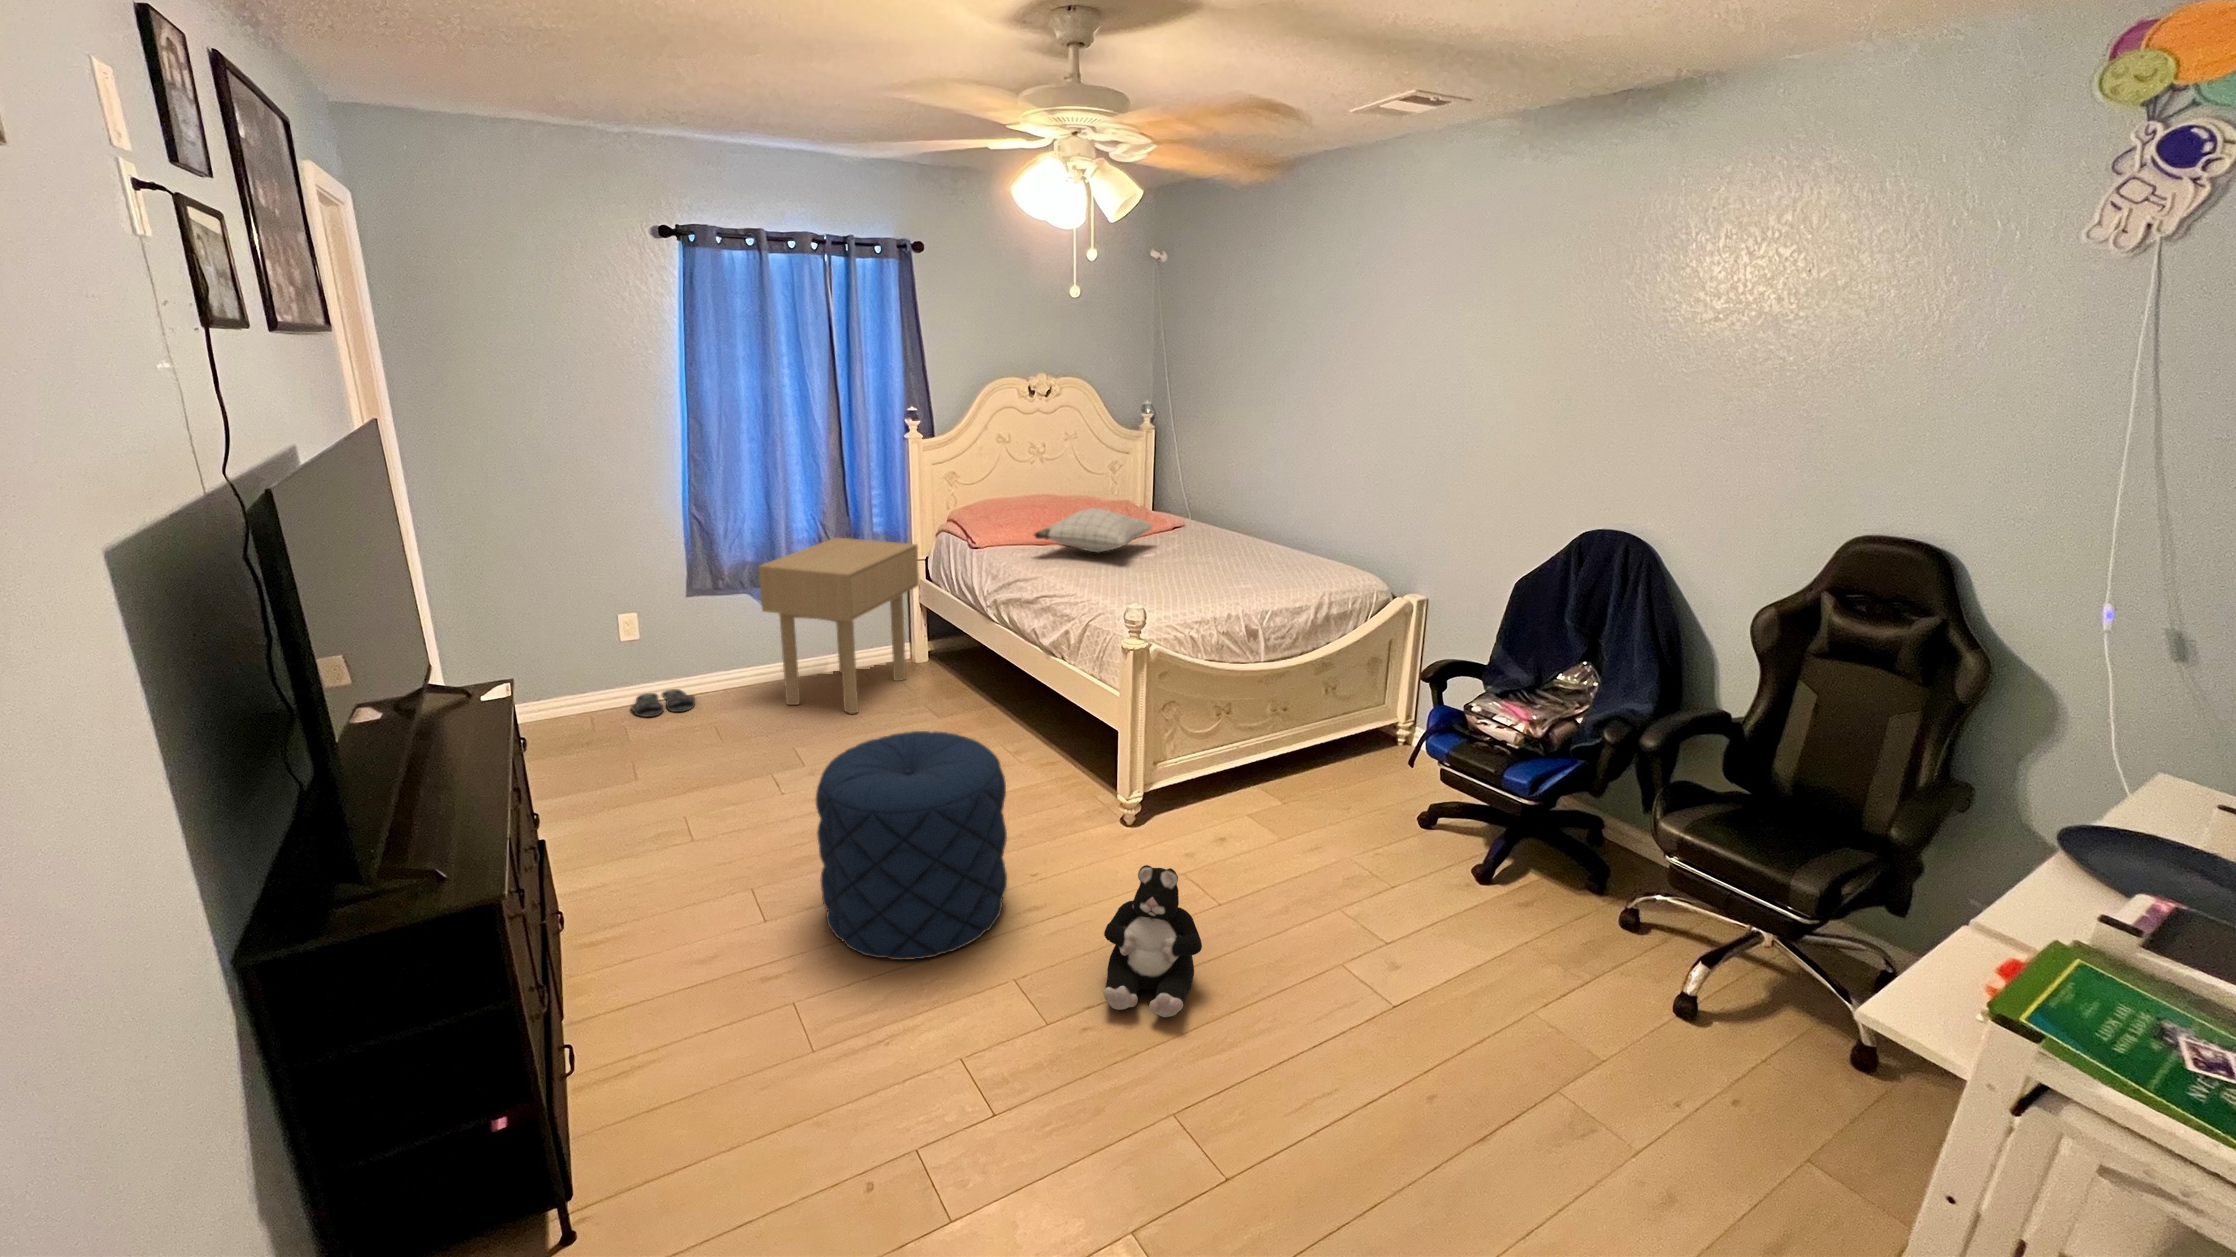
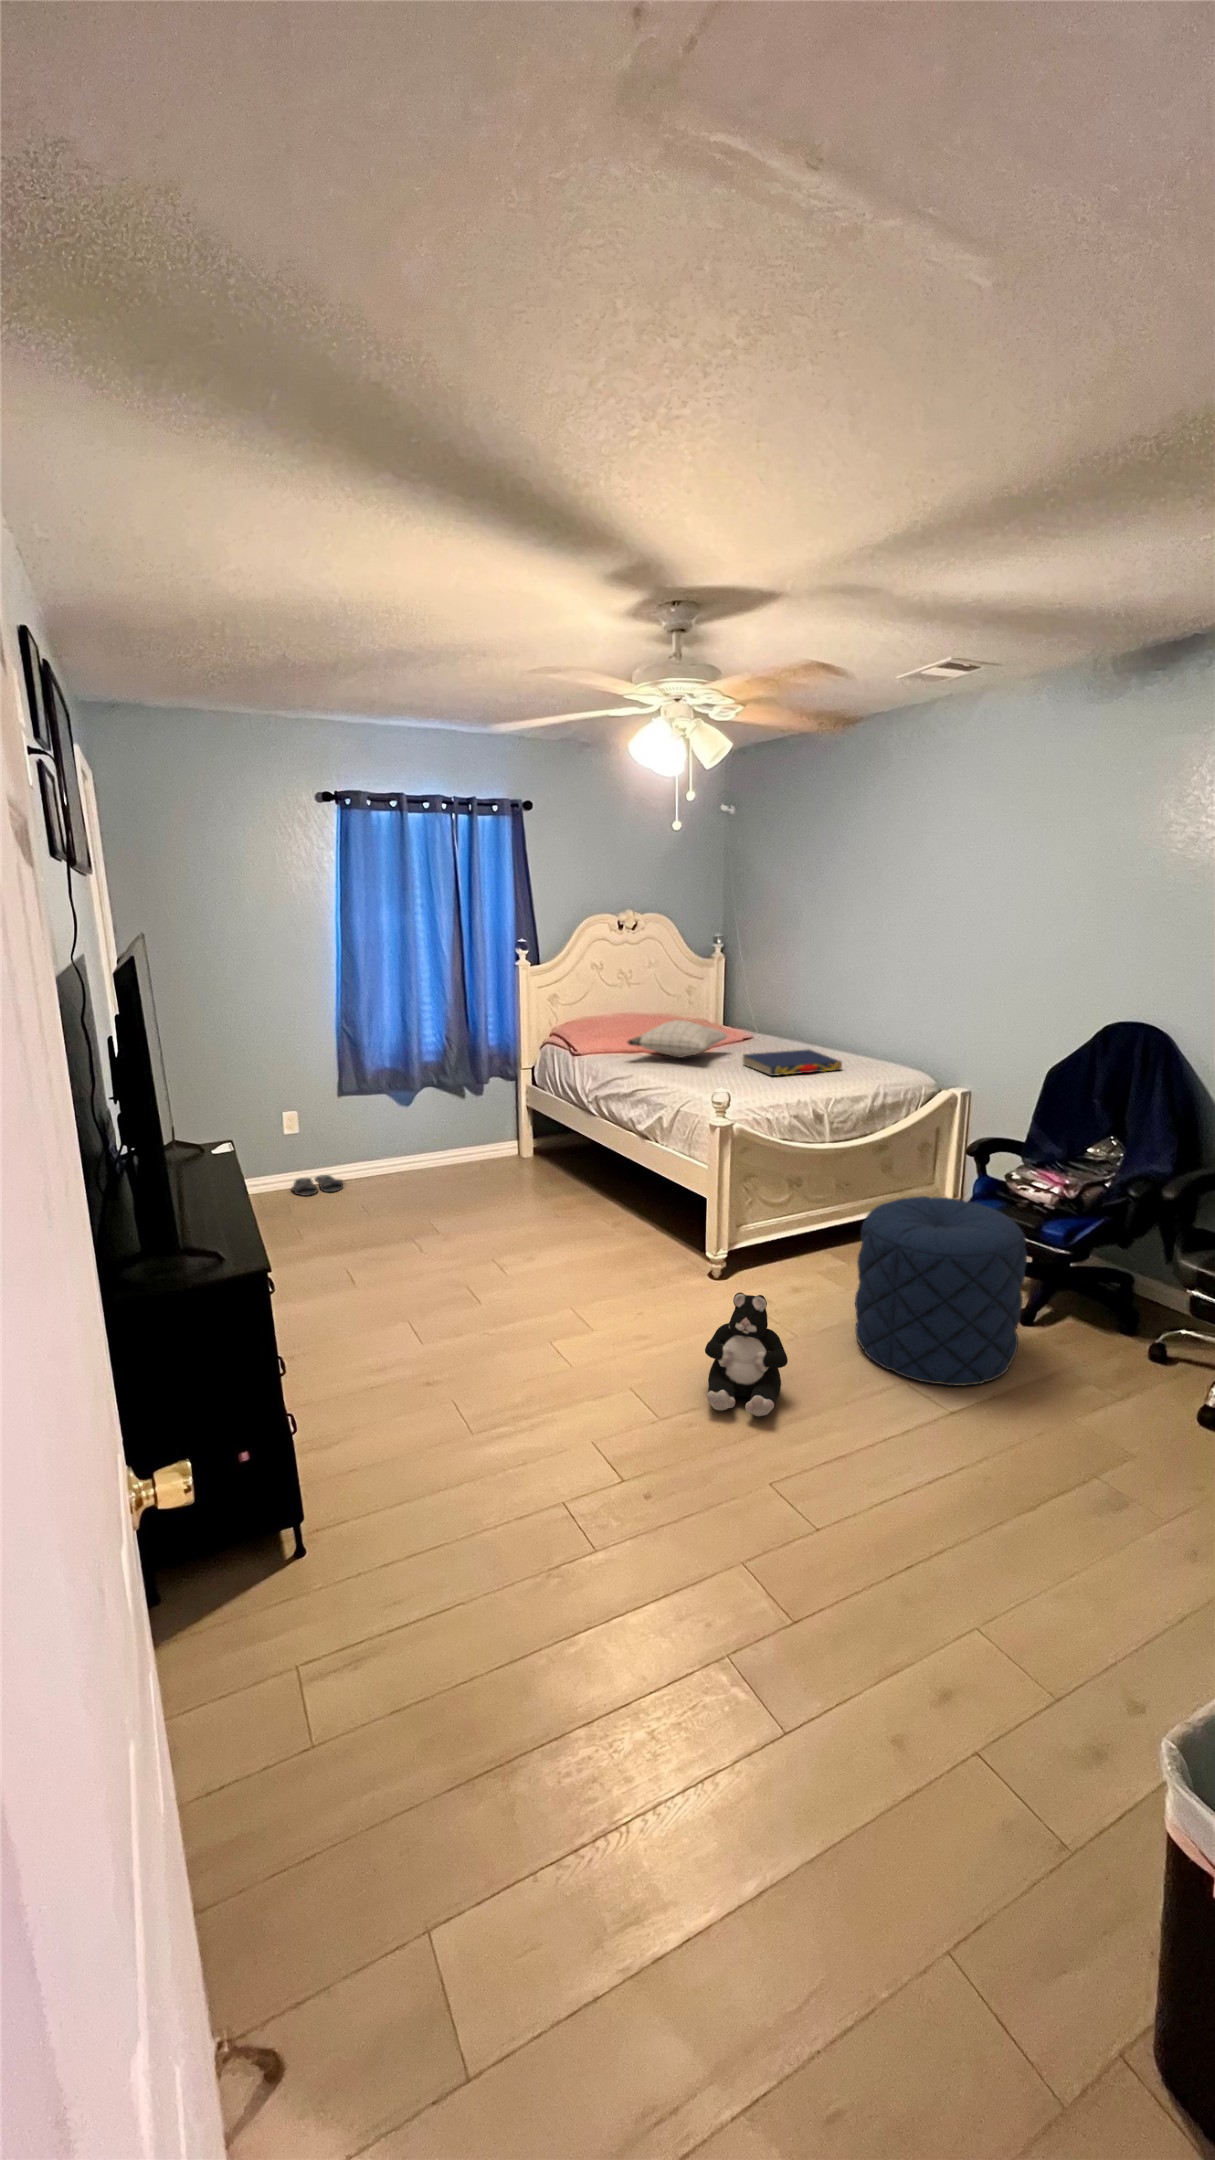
side table: present [759,538,919,714] -> none [399,1048,528,1194]
book: none [1168,544,1283,578] -> present [743,1049,842,1076]
pouf: present [816,731,1007,960] -> present [855,1196,1027,1386]

